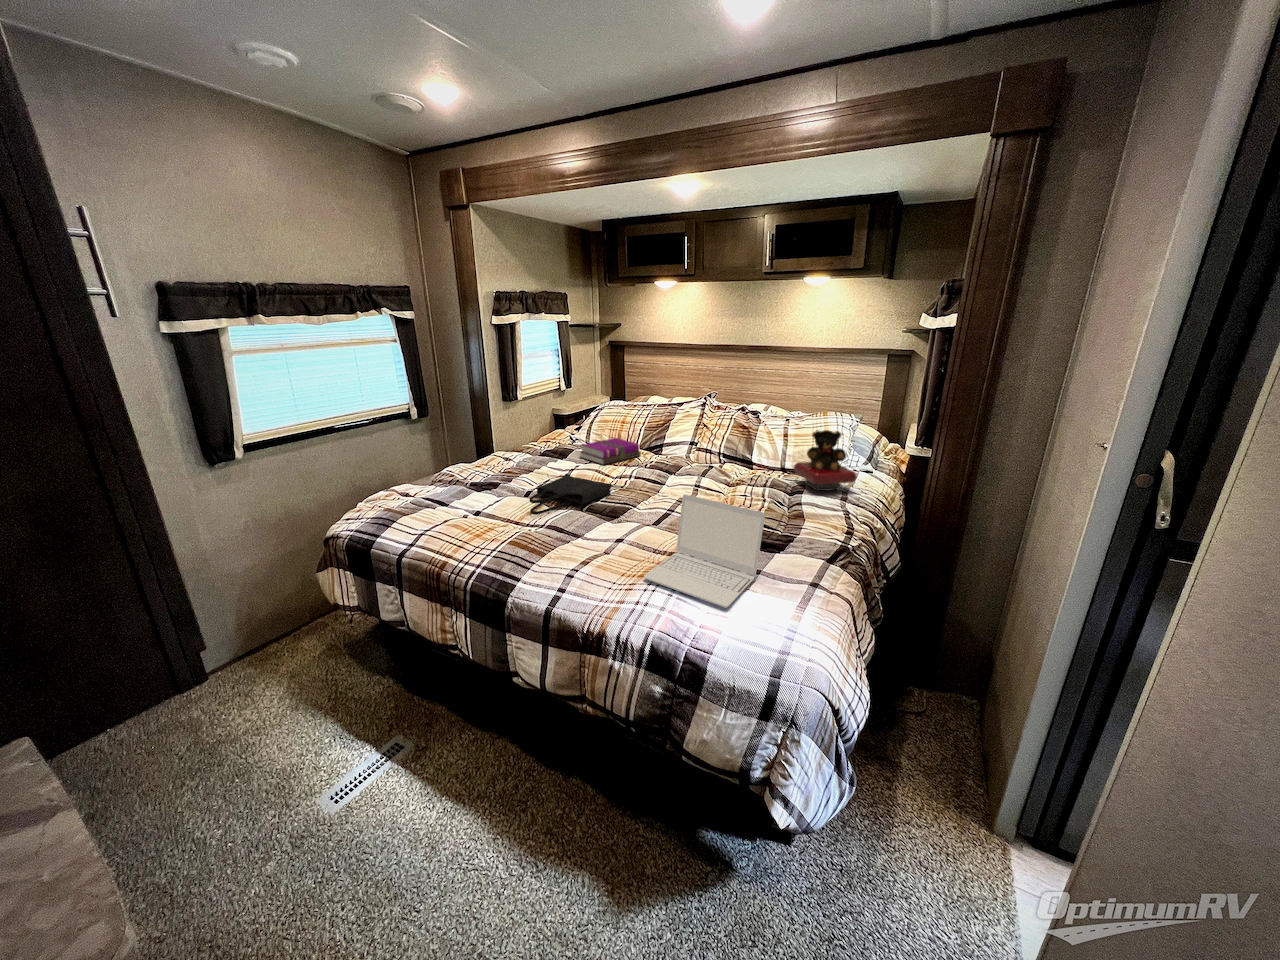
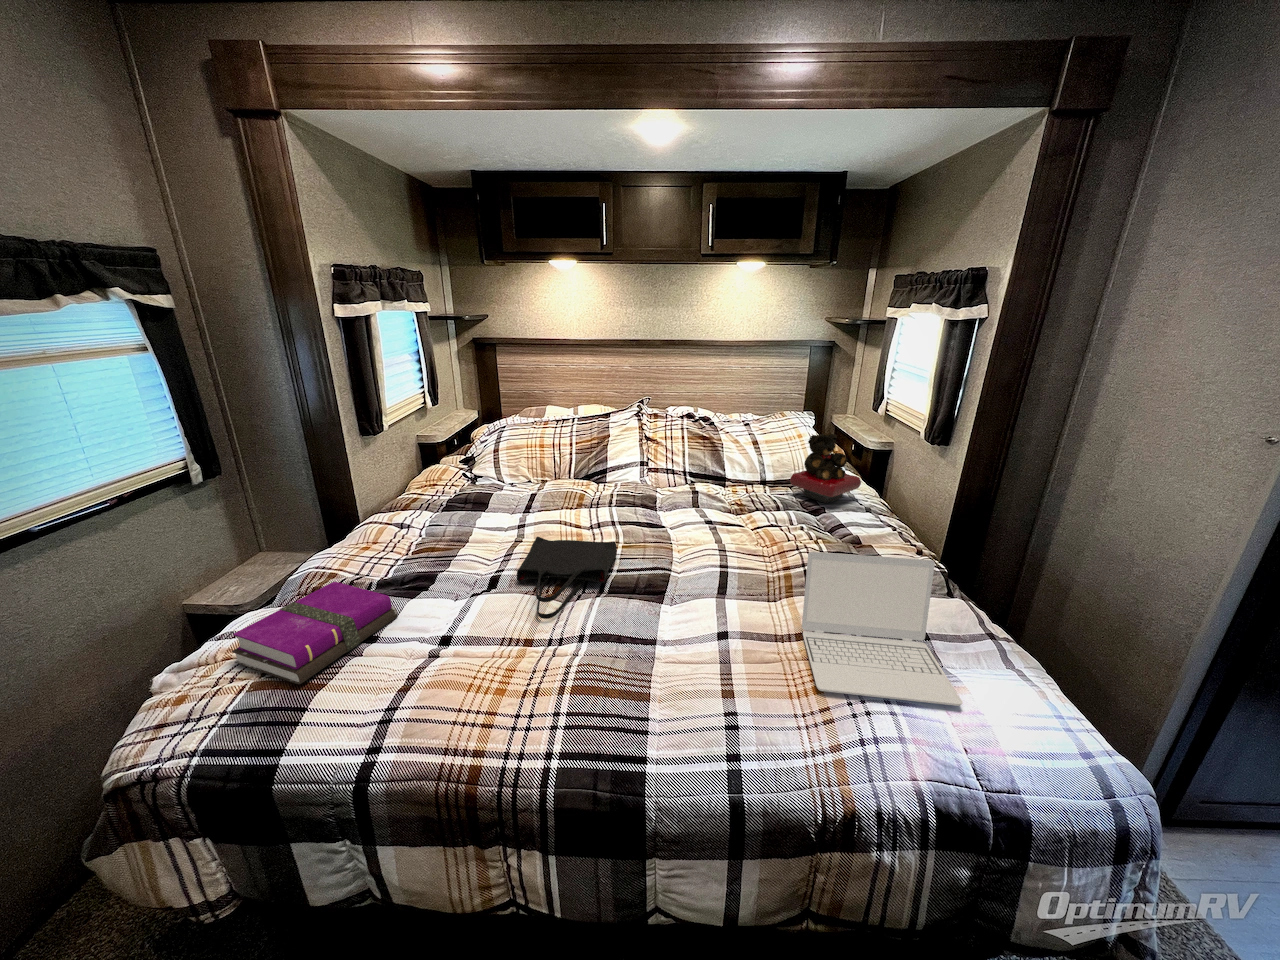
notebook: present [580,438,641,465] -> present [232,582,398,684]

